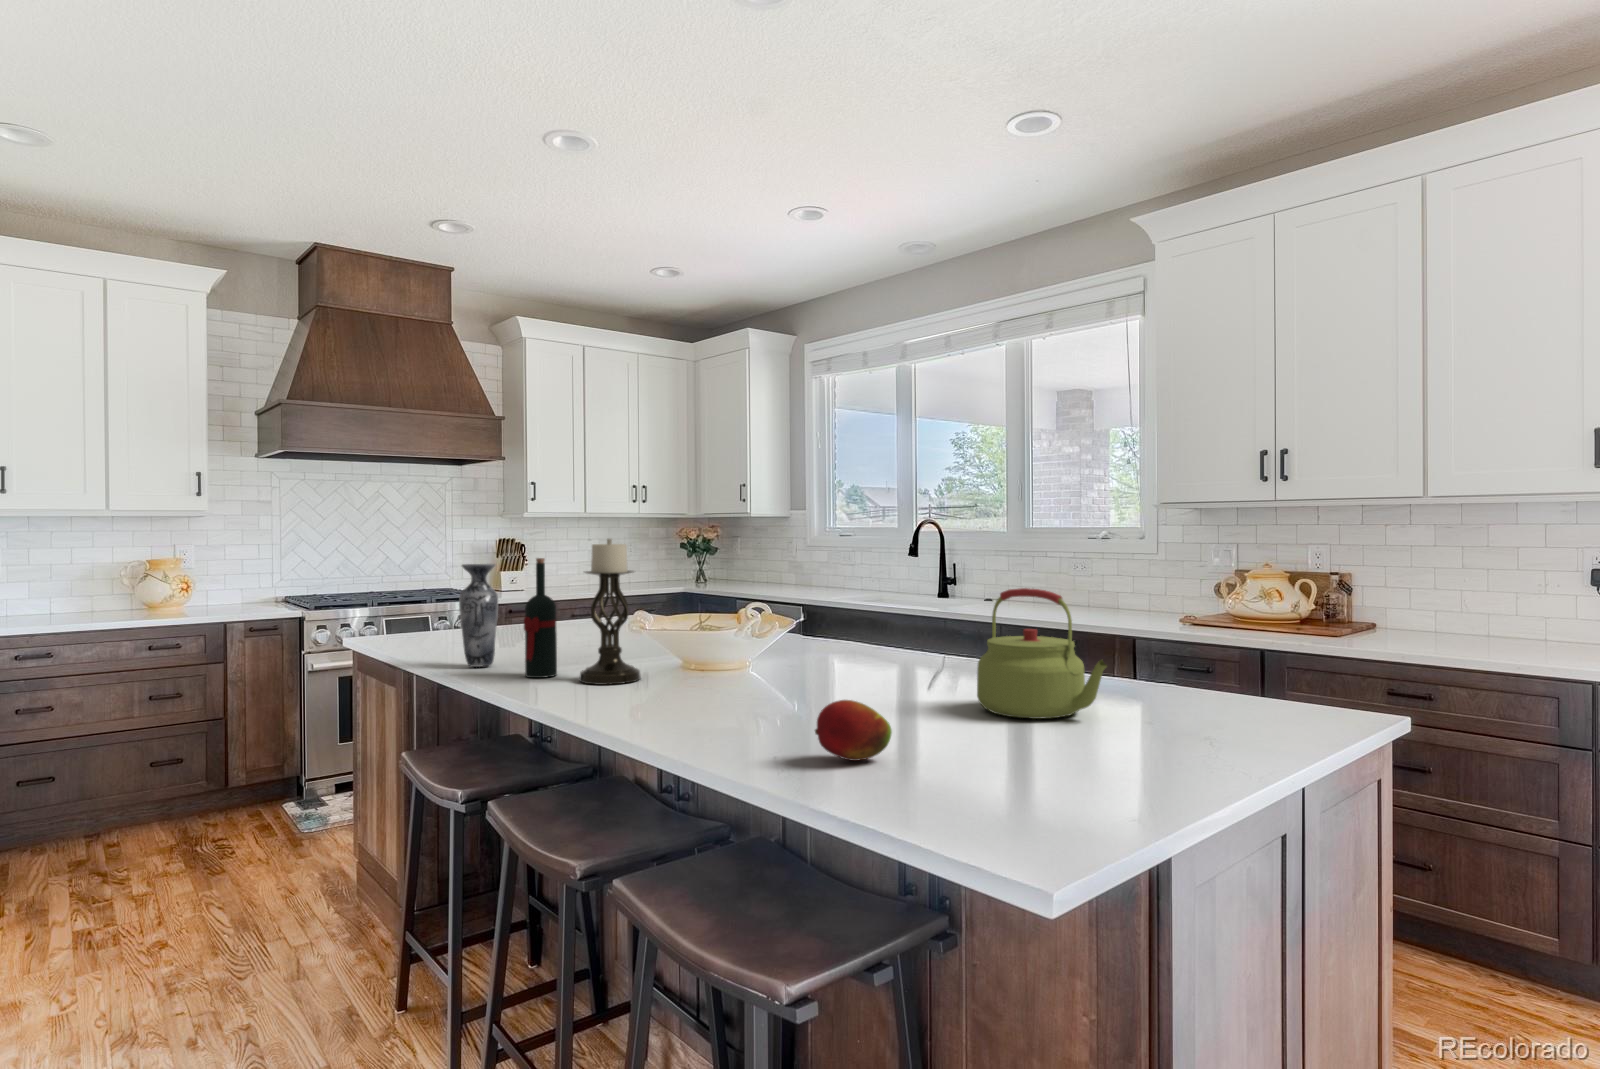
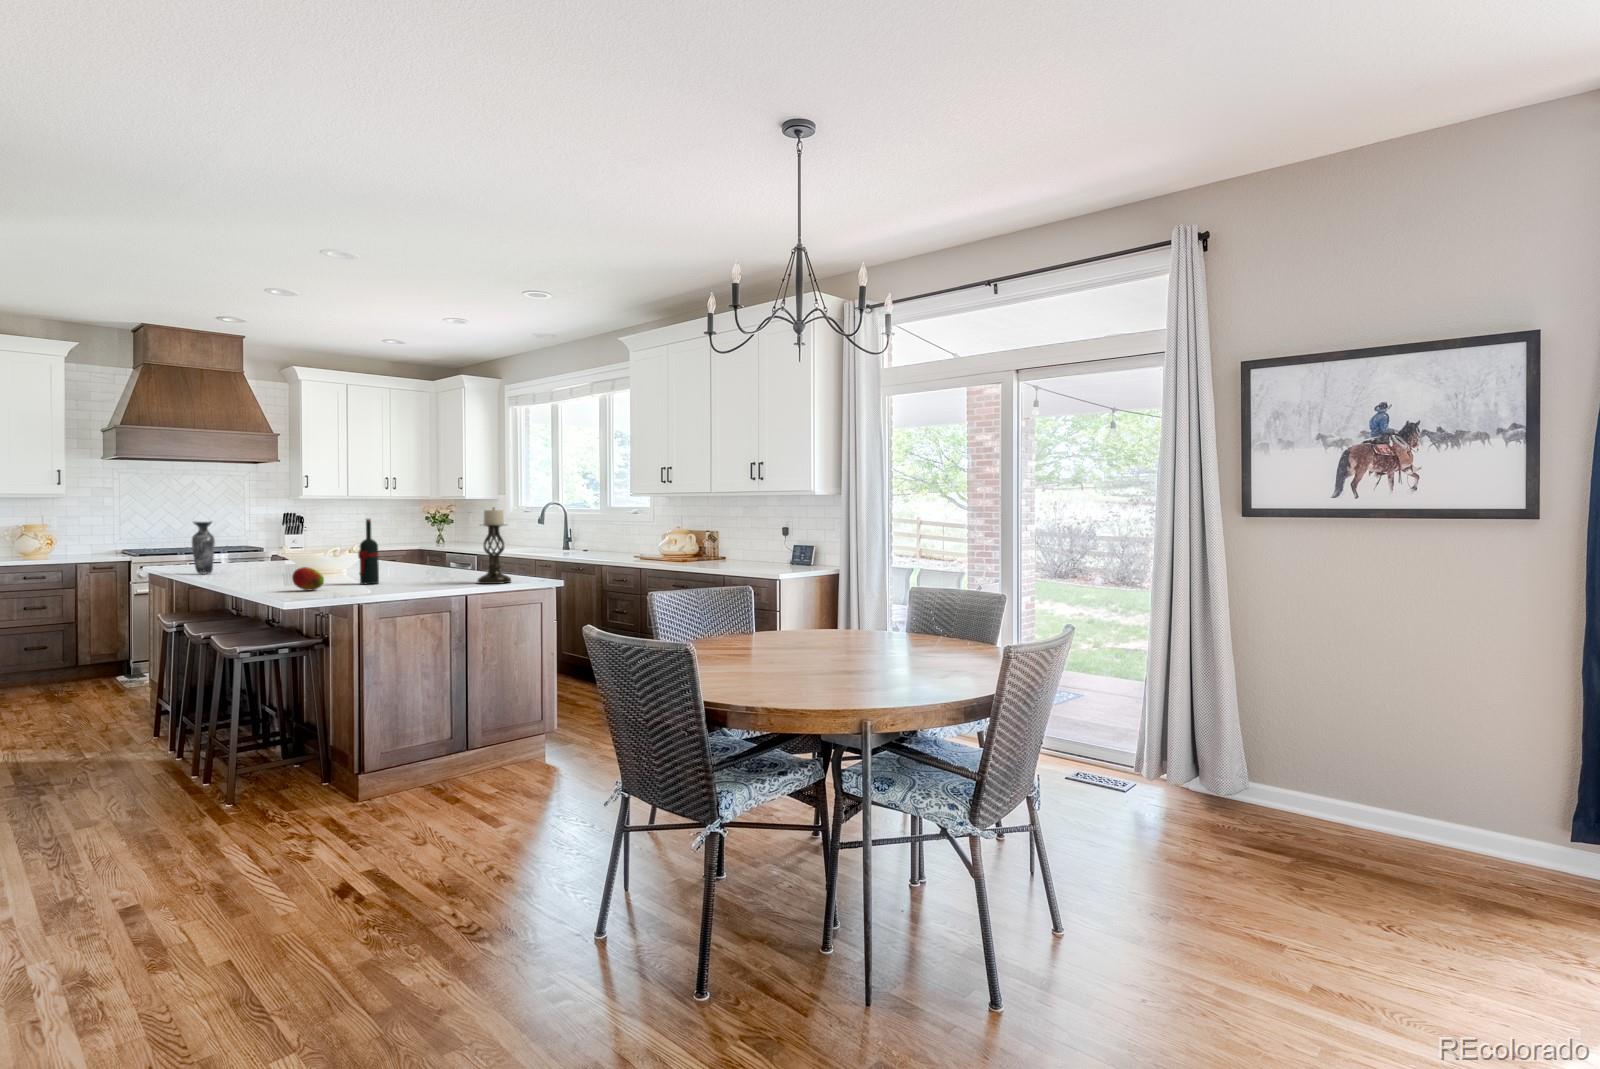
candle holder: present [579,539,641,685] -> present [477,507,511,584]
wine bottle: present [524,558,557,678] -> present [358,519,379,584]
kettle: present [977,588,1107,719] -> none [406,528,454,582]

